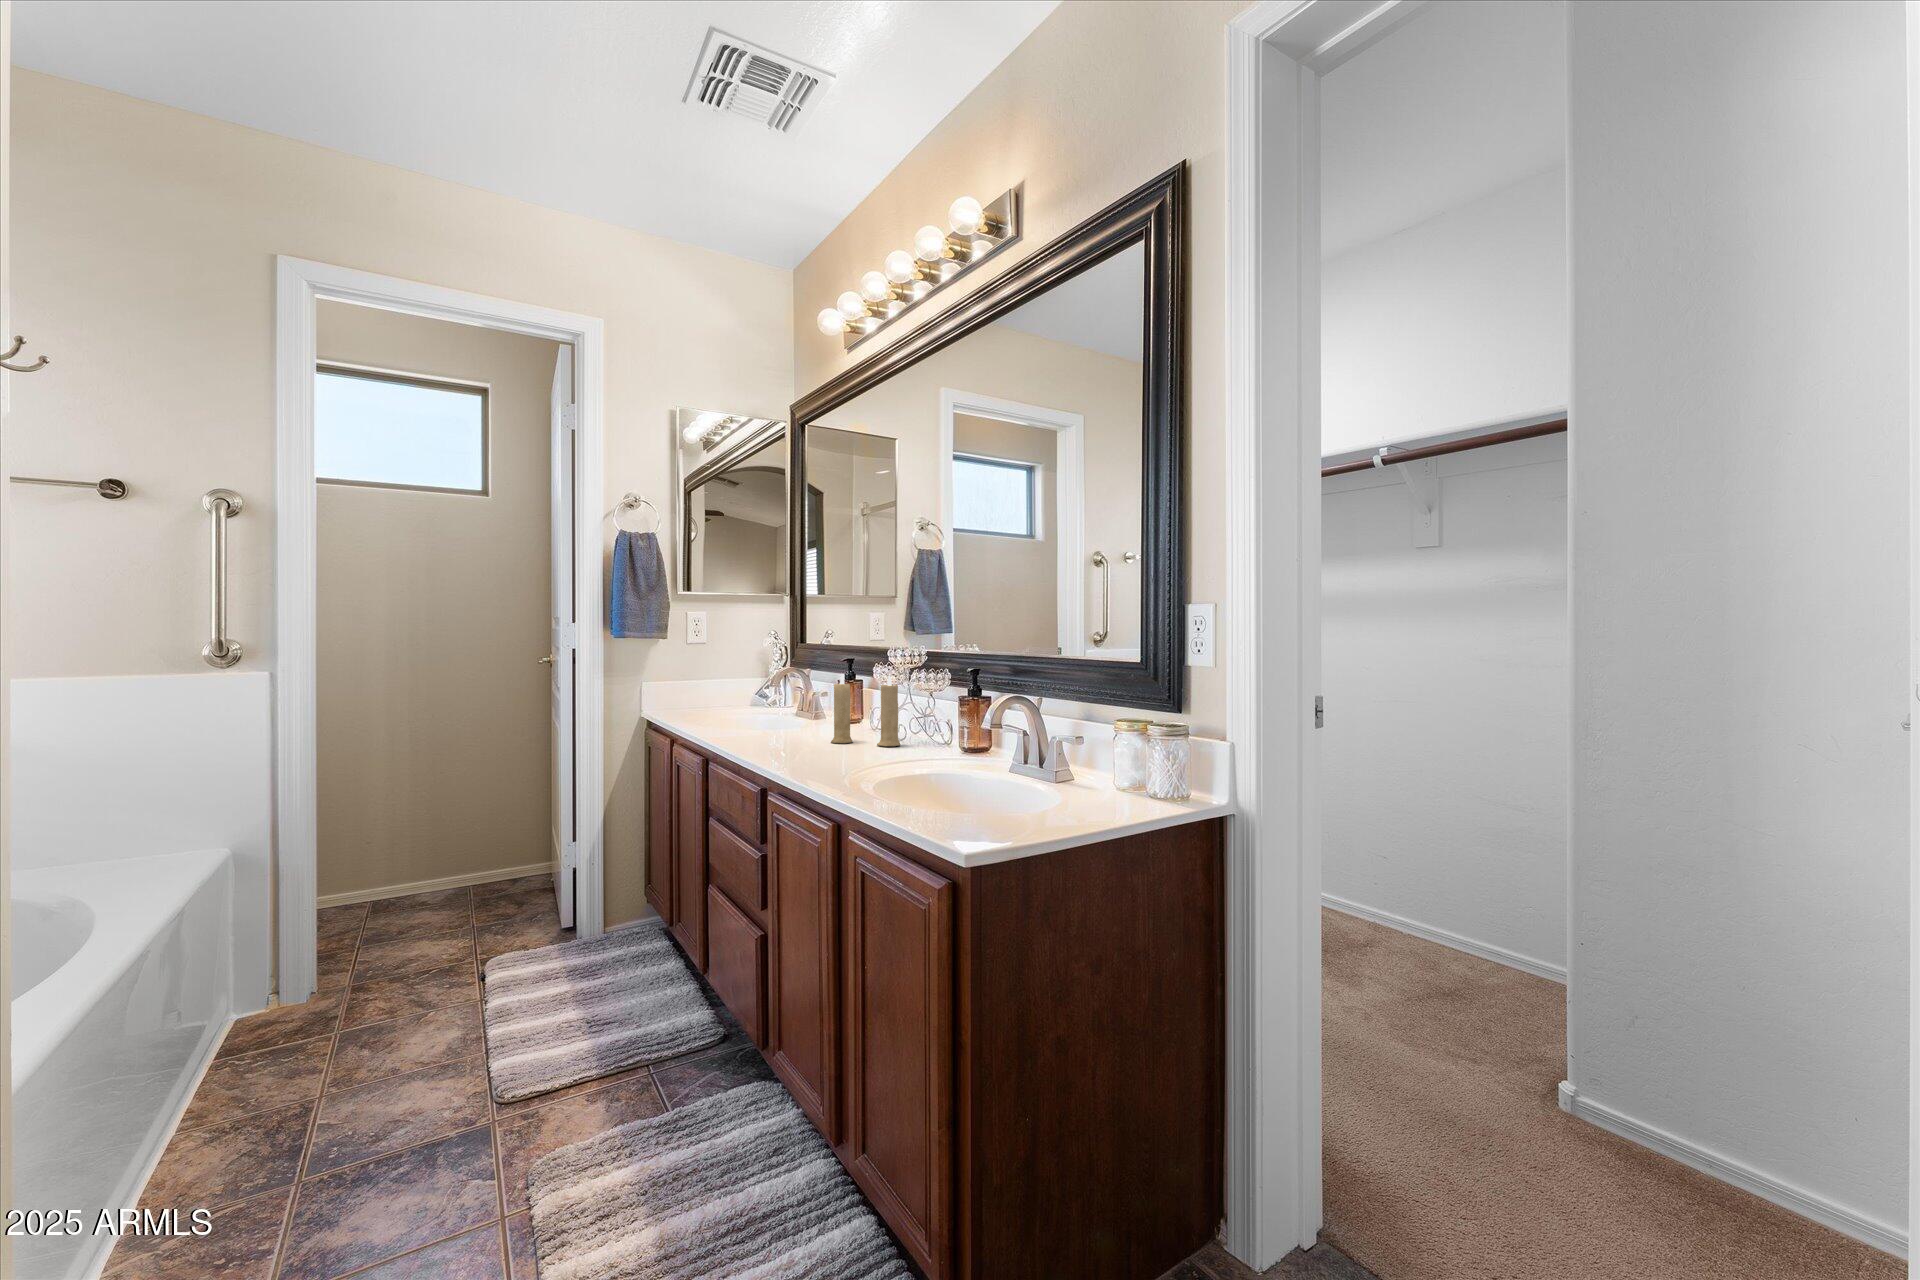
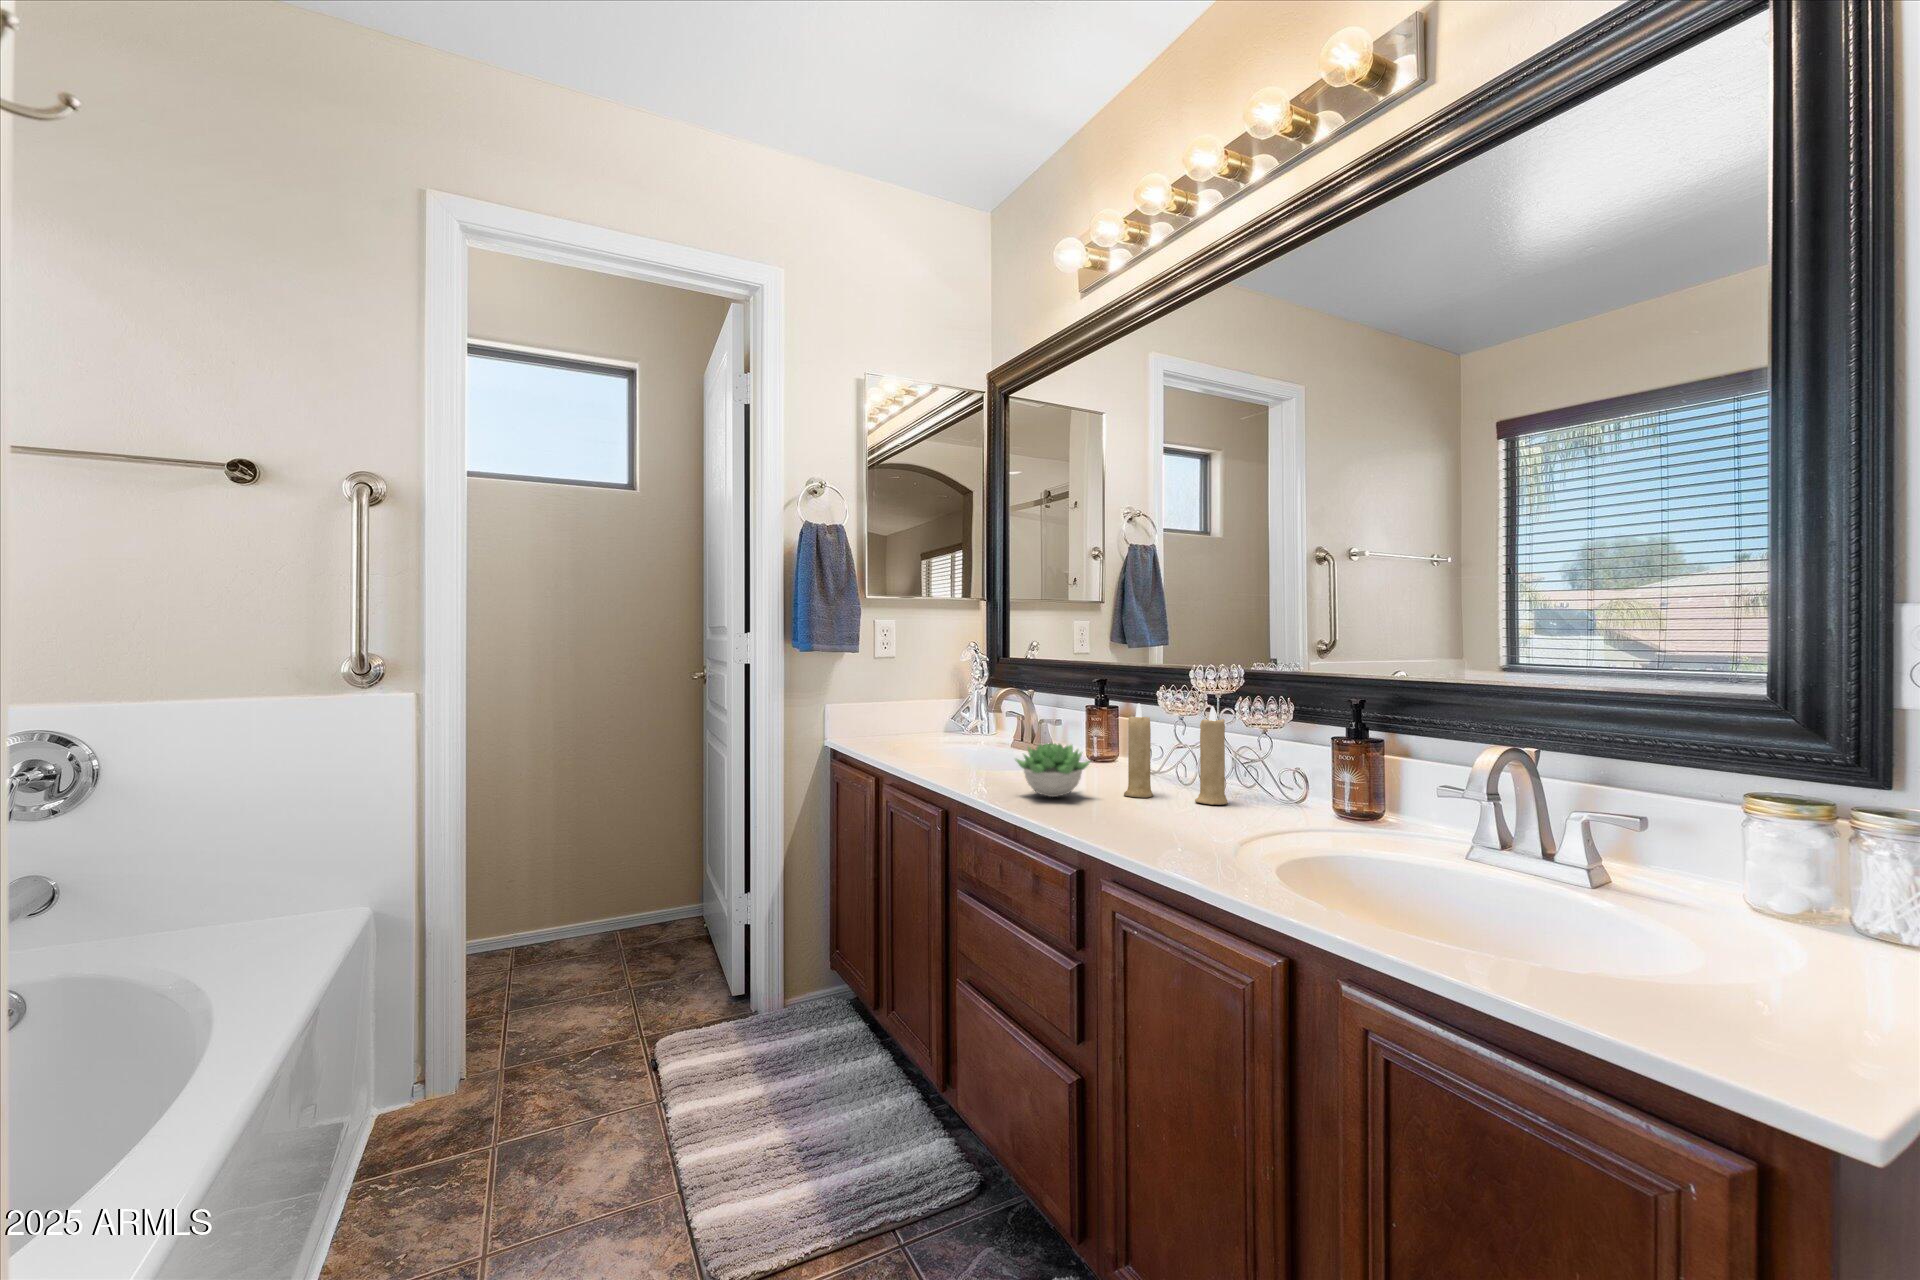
succulent plant: none [746,704,803,743] -> present [1016,743,1090,797]

